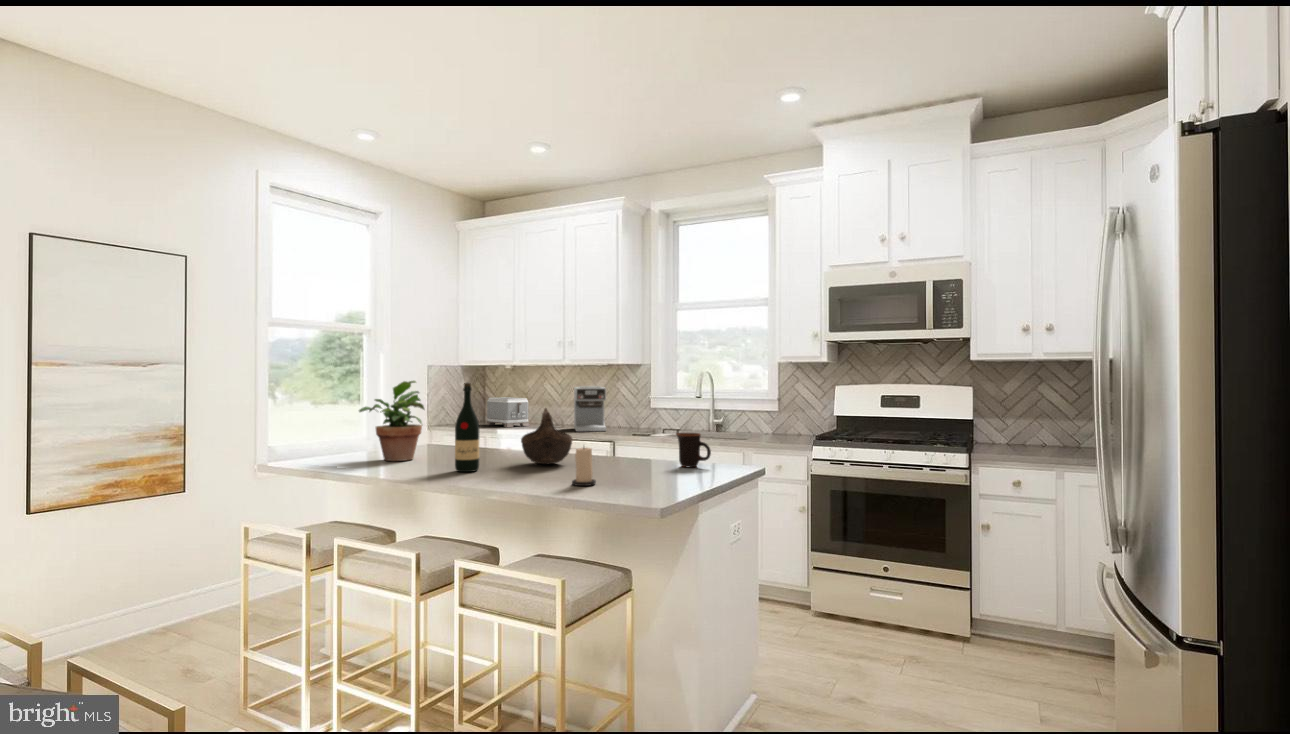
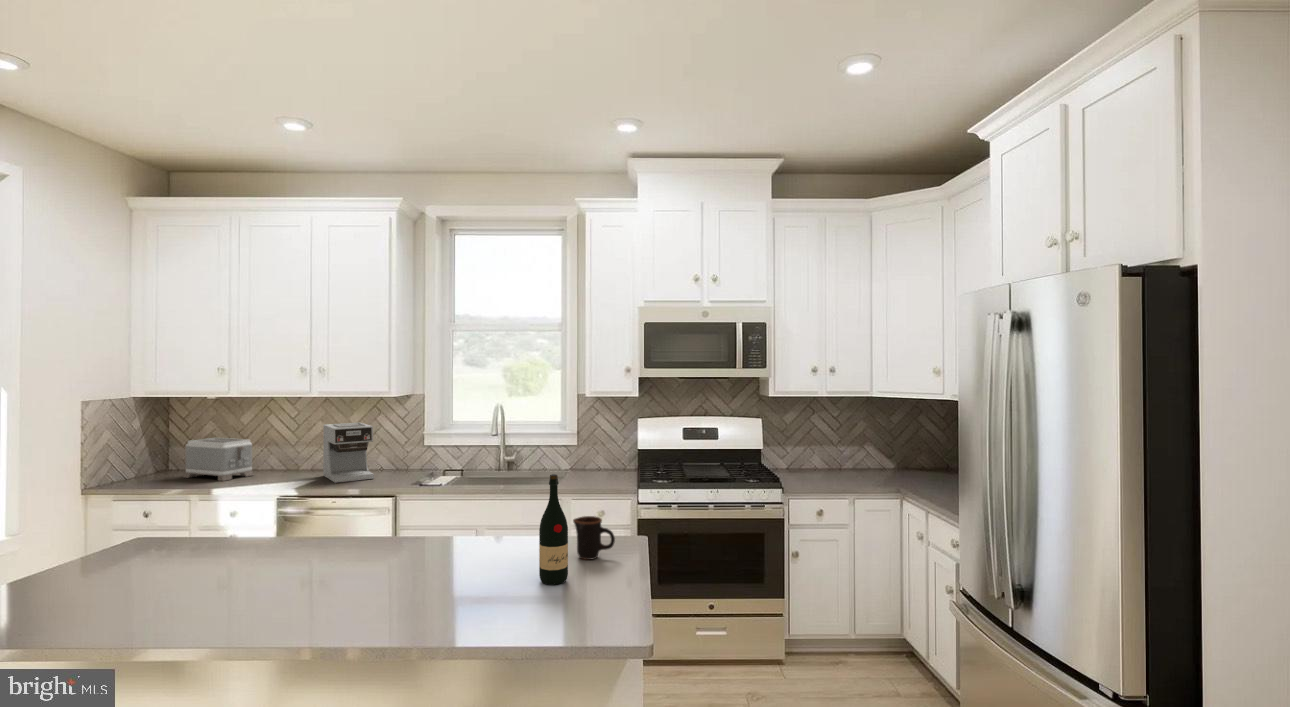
potted plant: present [359,381,424,461] -> none [102,483,215,612]
wine bottle: present [455,383,479,472] -> present [539,474,568,585]
decorative bowl: present [521,408,572,464] -> none [380,500,450,583]
candle: present [572,447,596,486] -> none [508,572,539,629]

